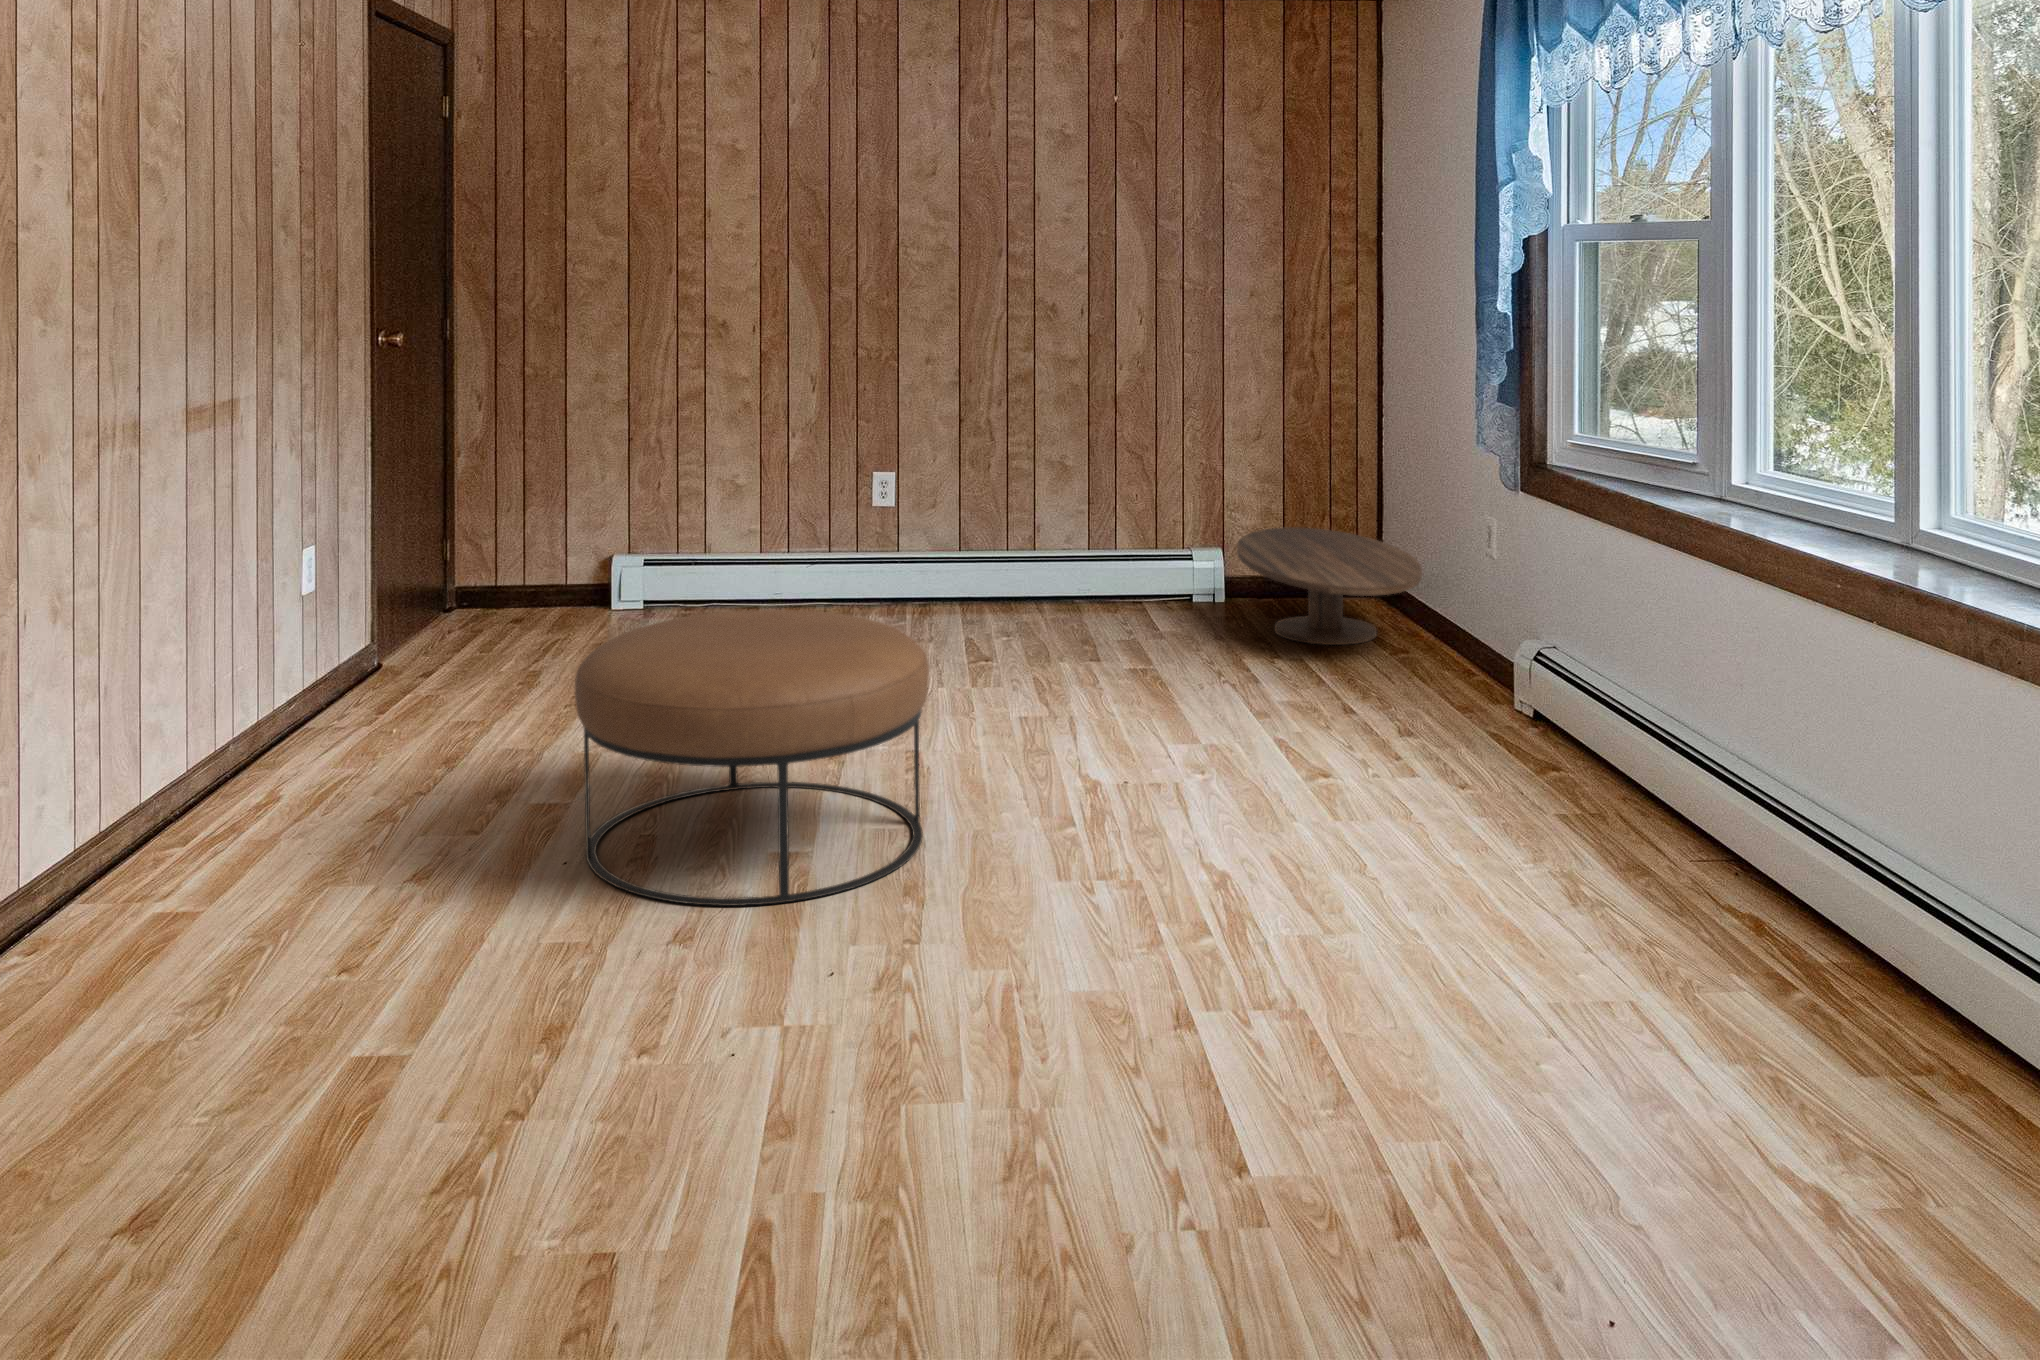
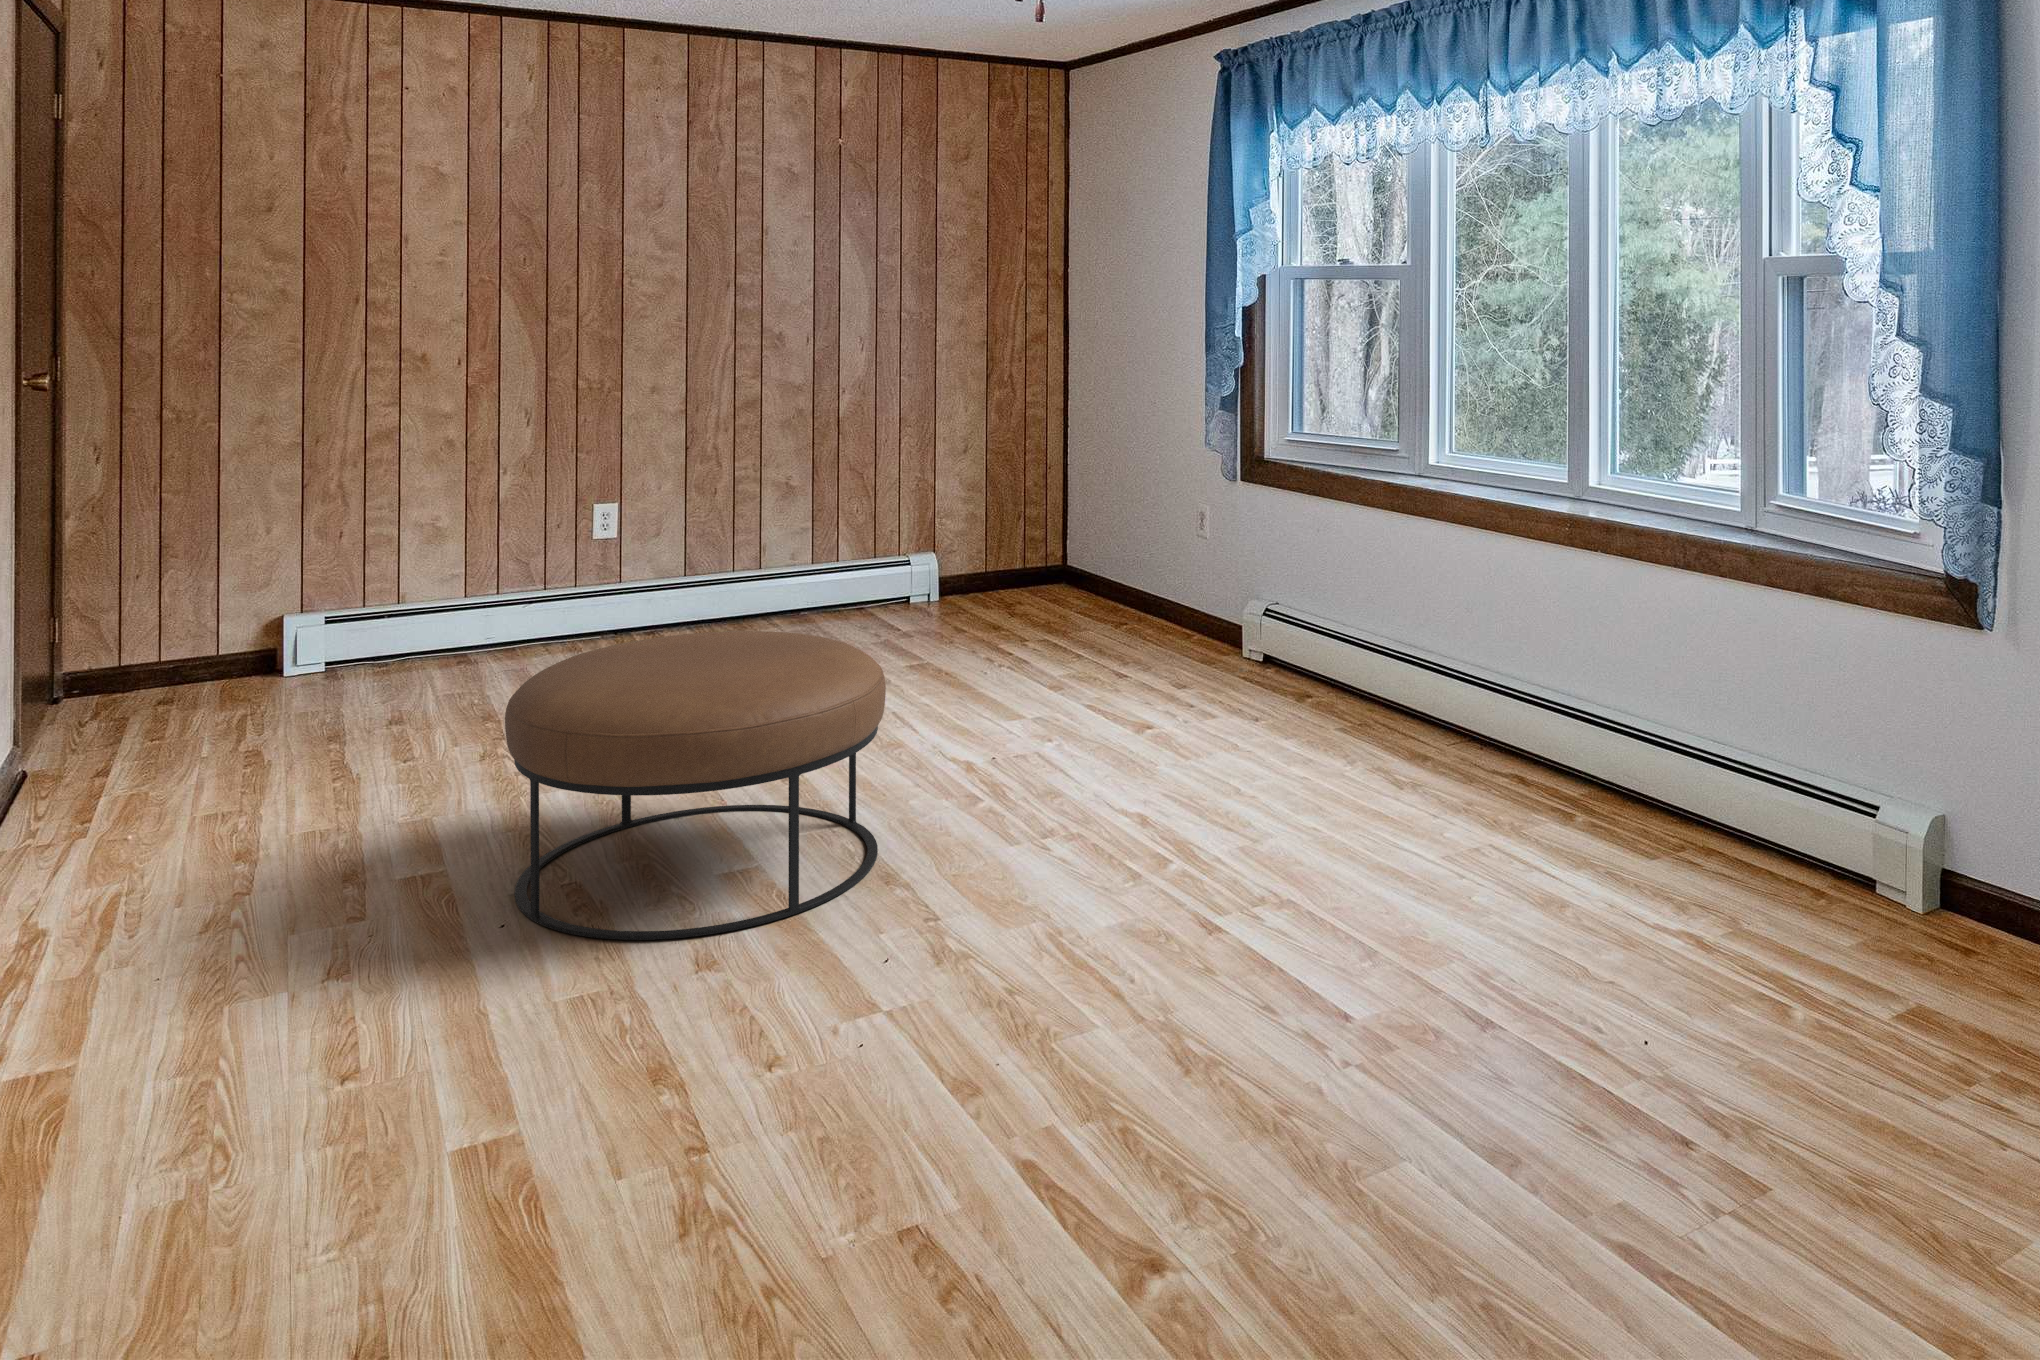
coffee table: present [1237,527,1422,645] -> none [966,530,1147,628]

